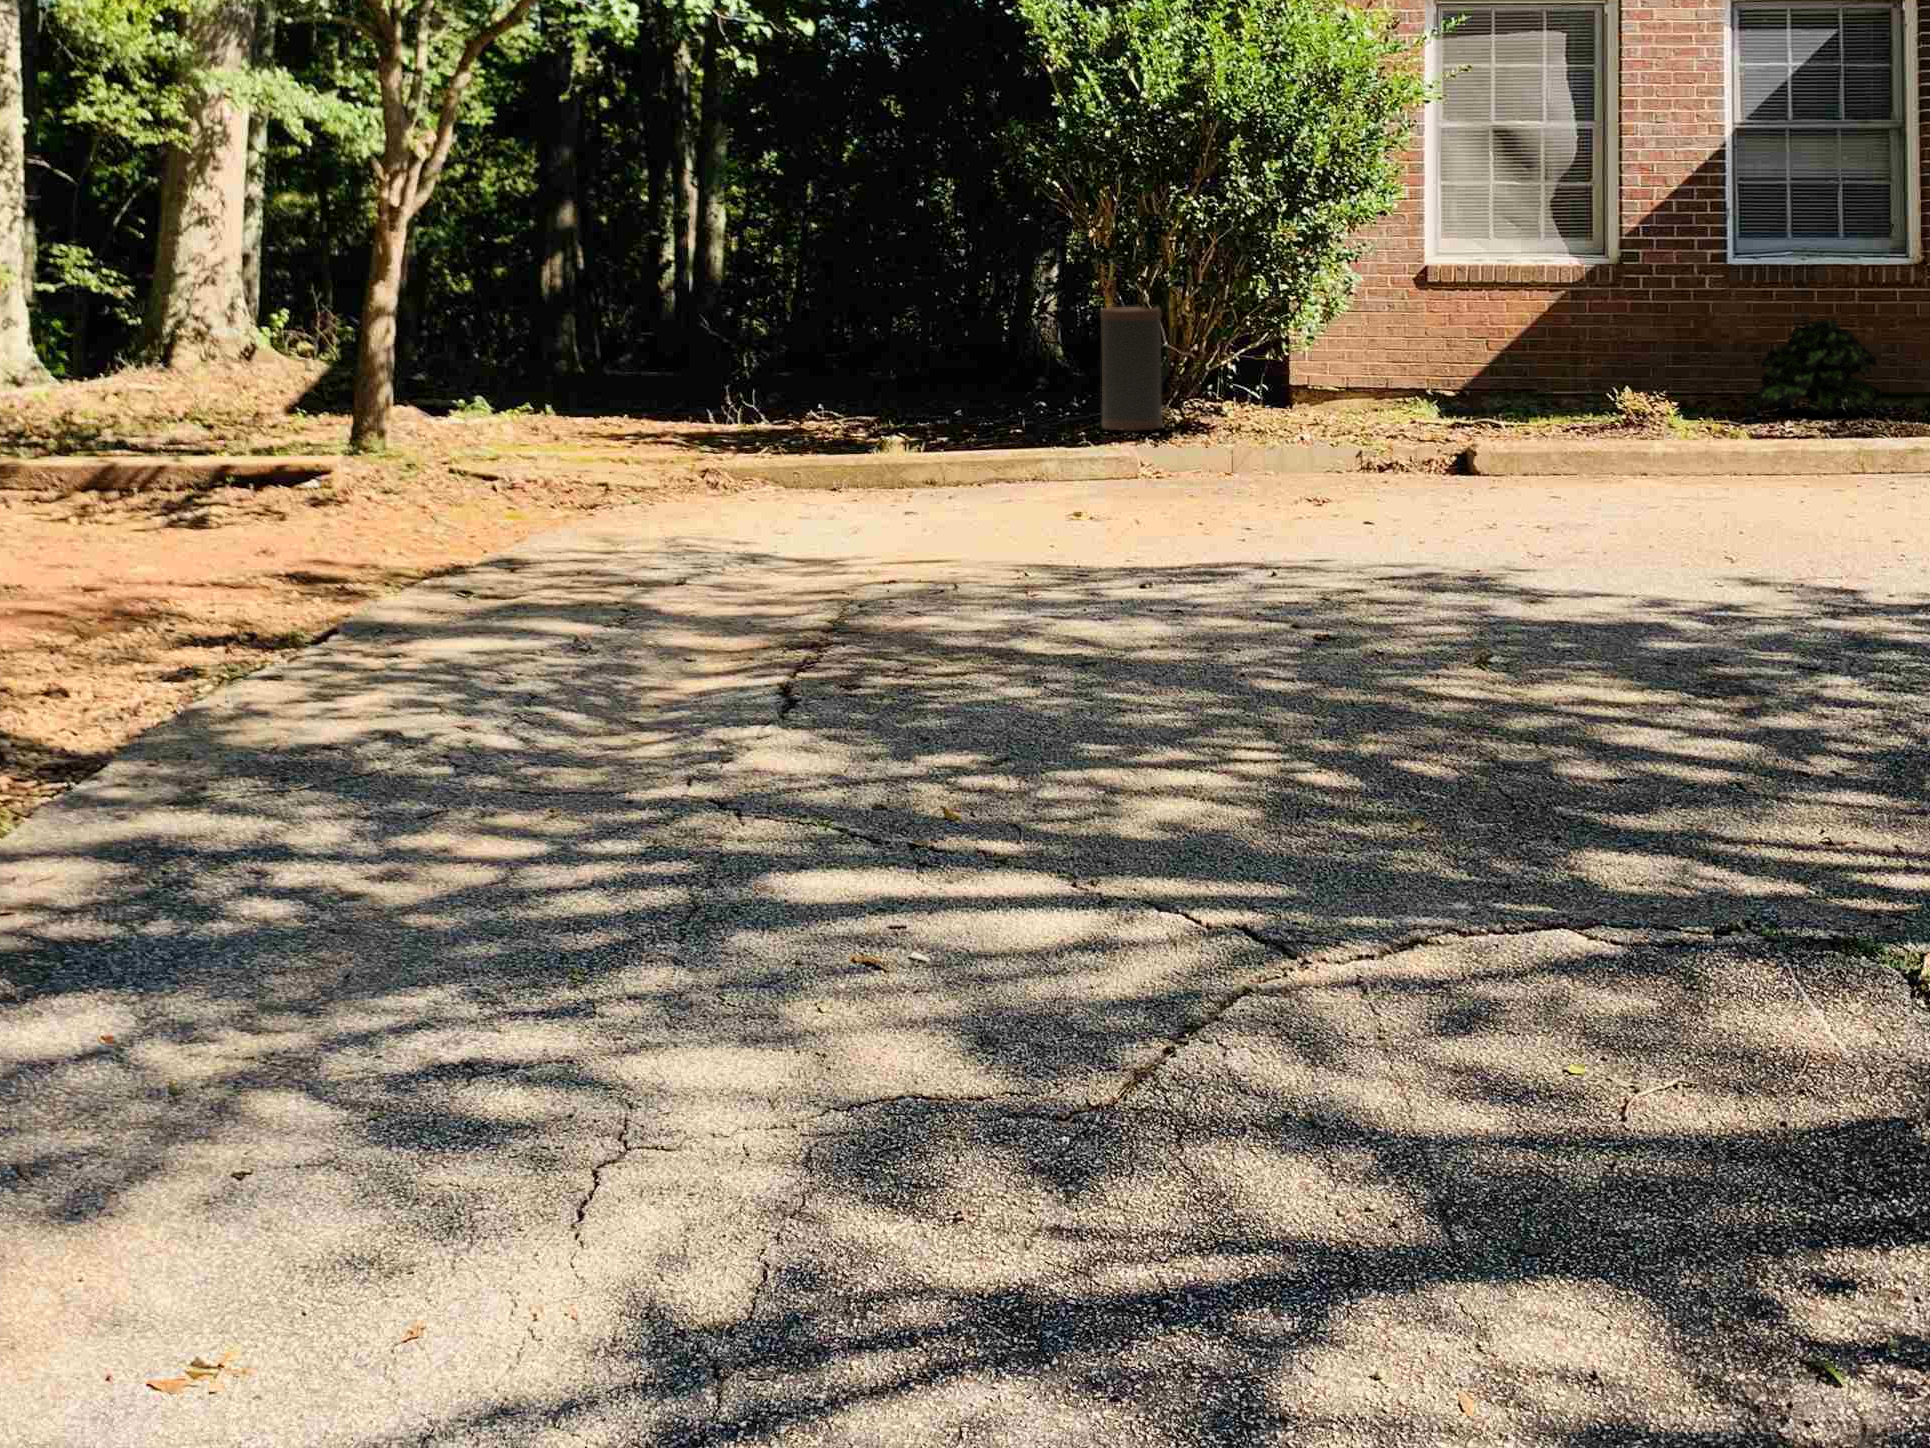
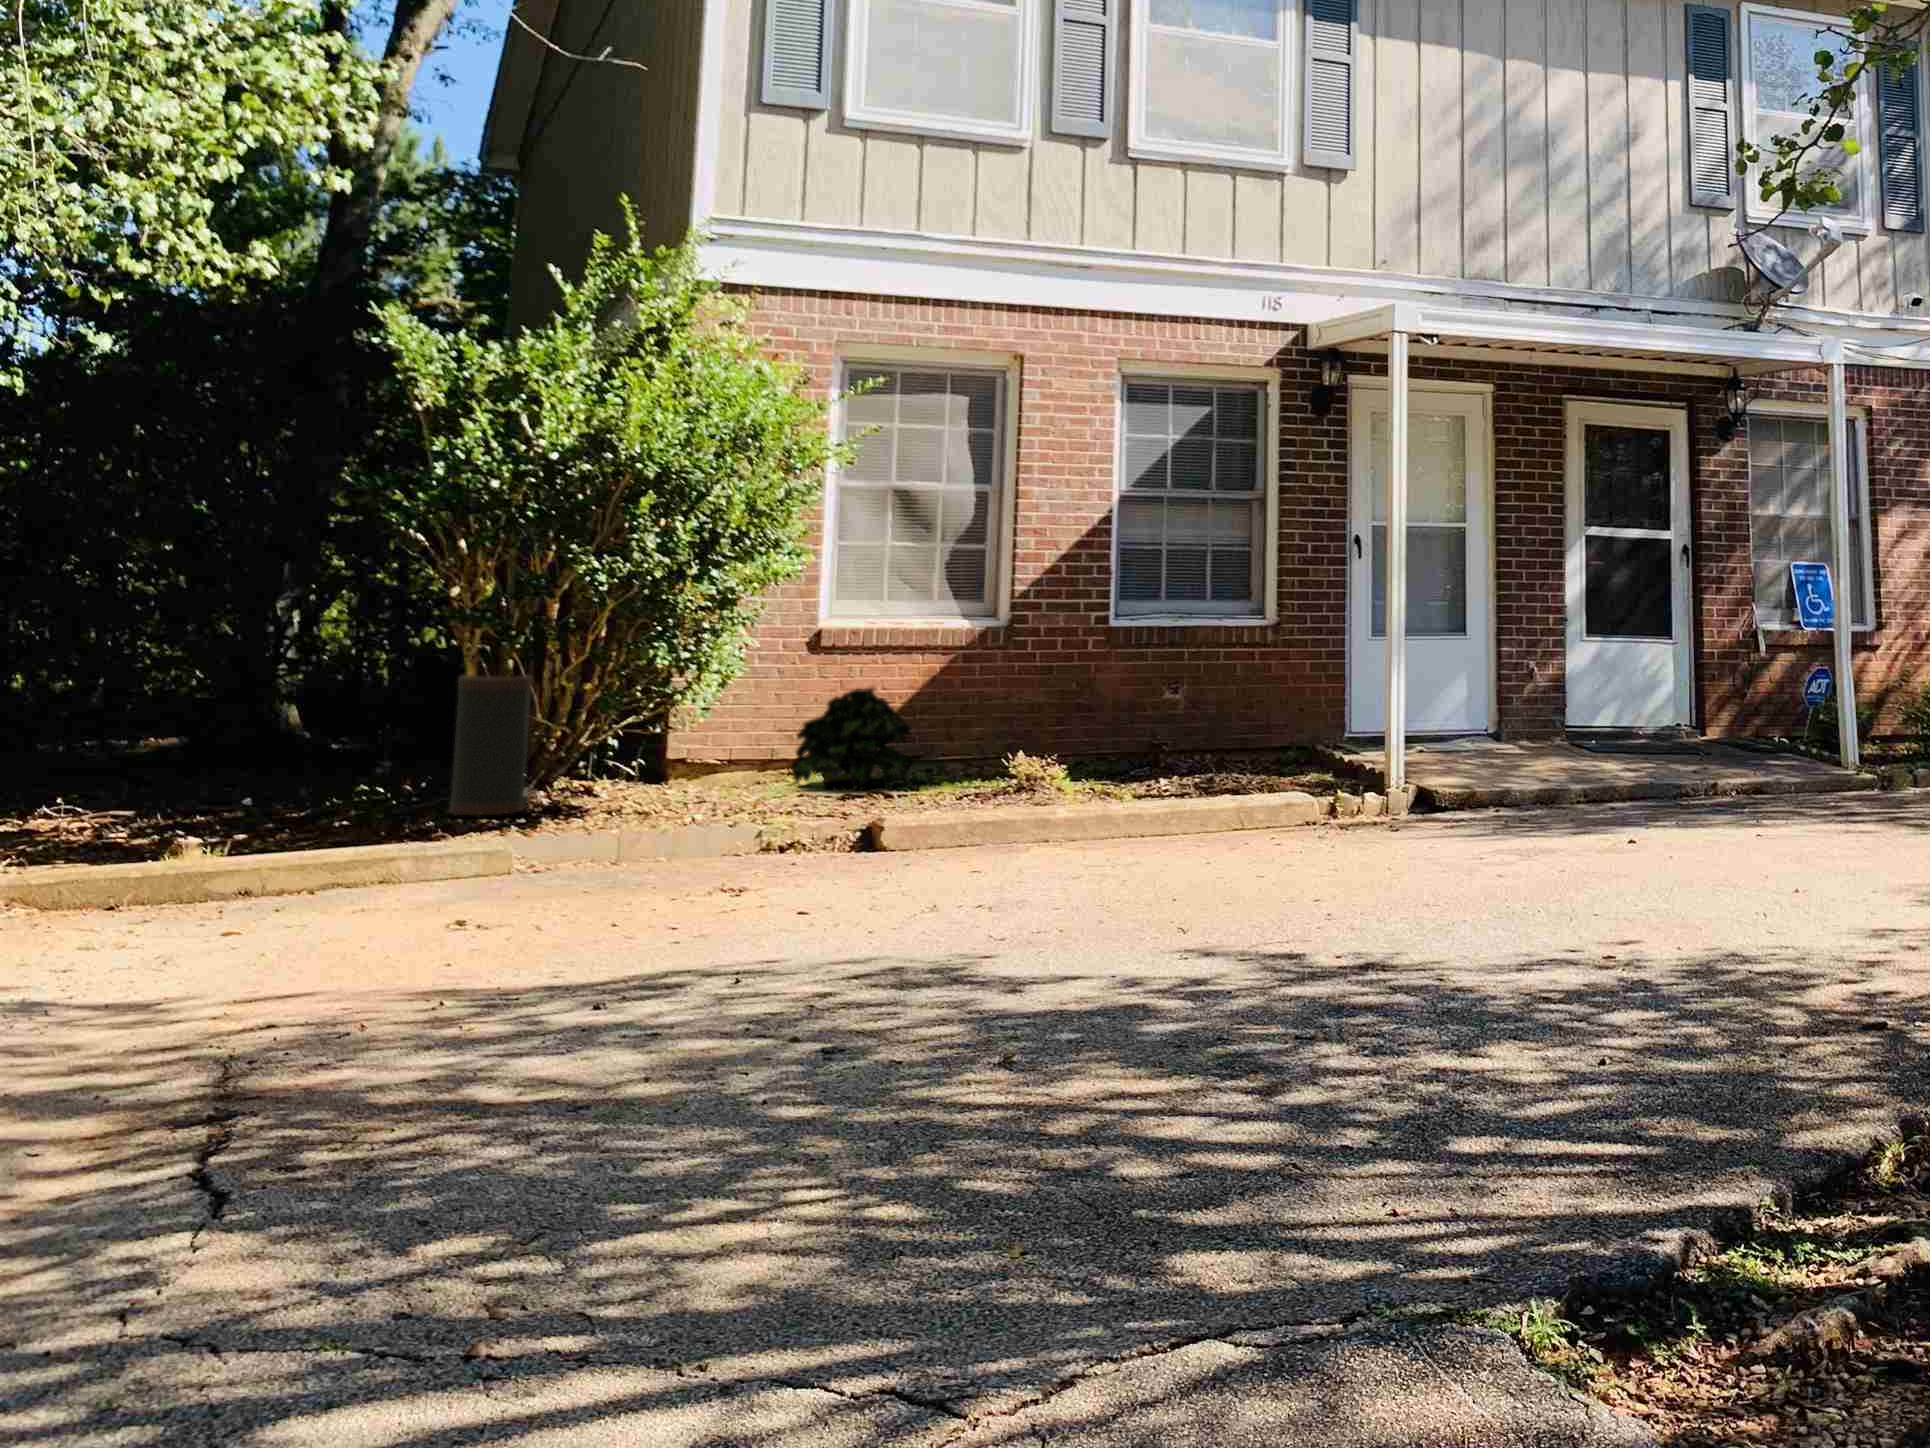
potted plant: present [1758,320,1881,416] -> present [791,688,913,788]

